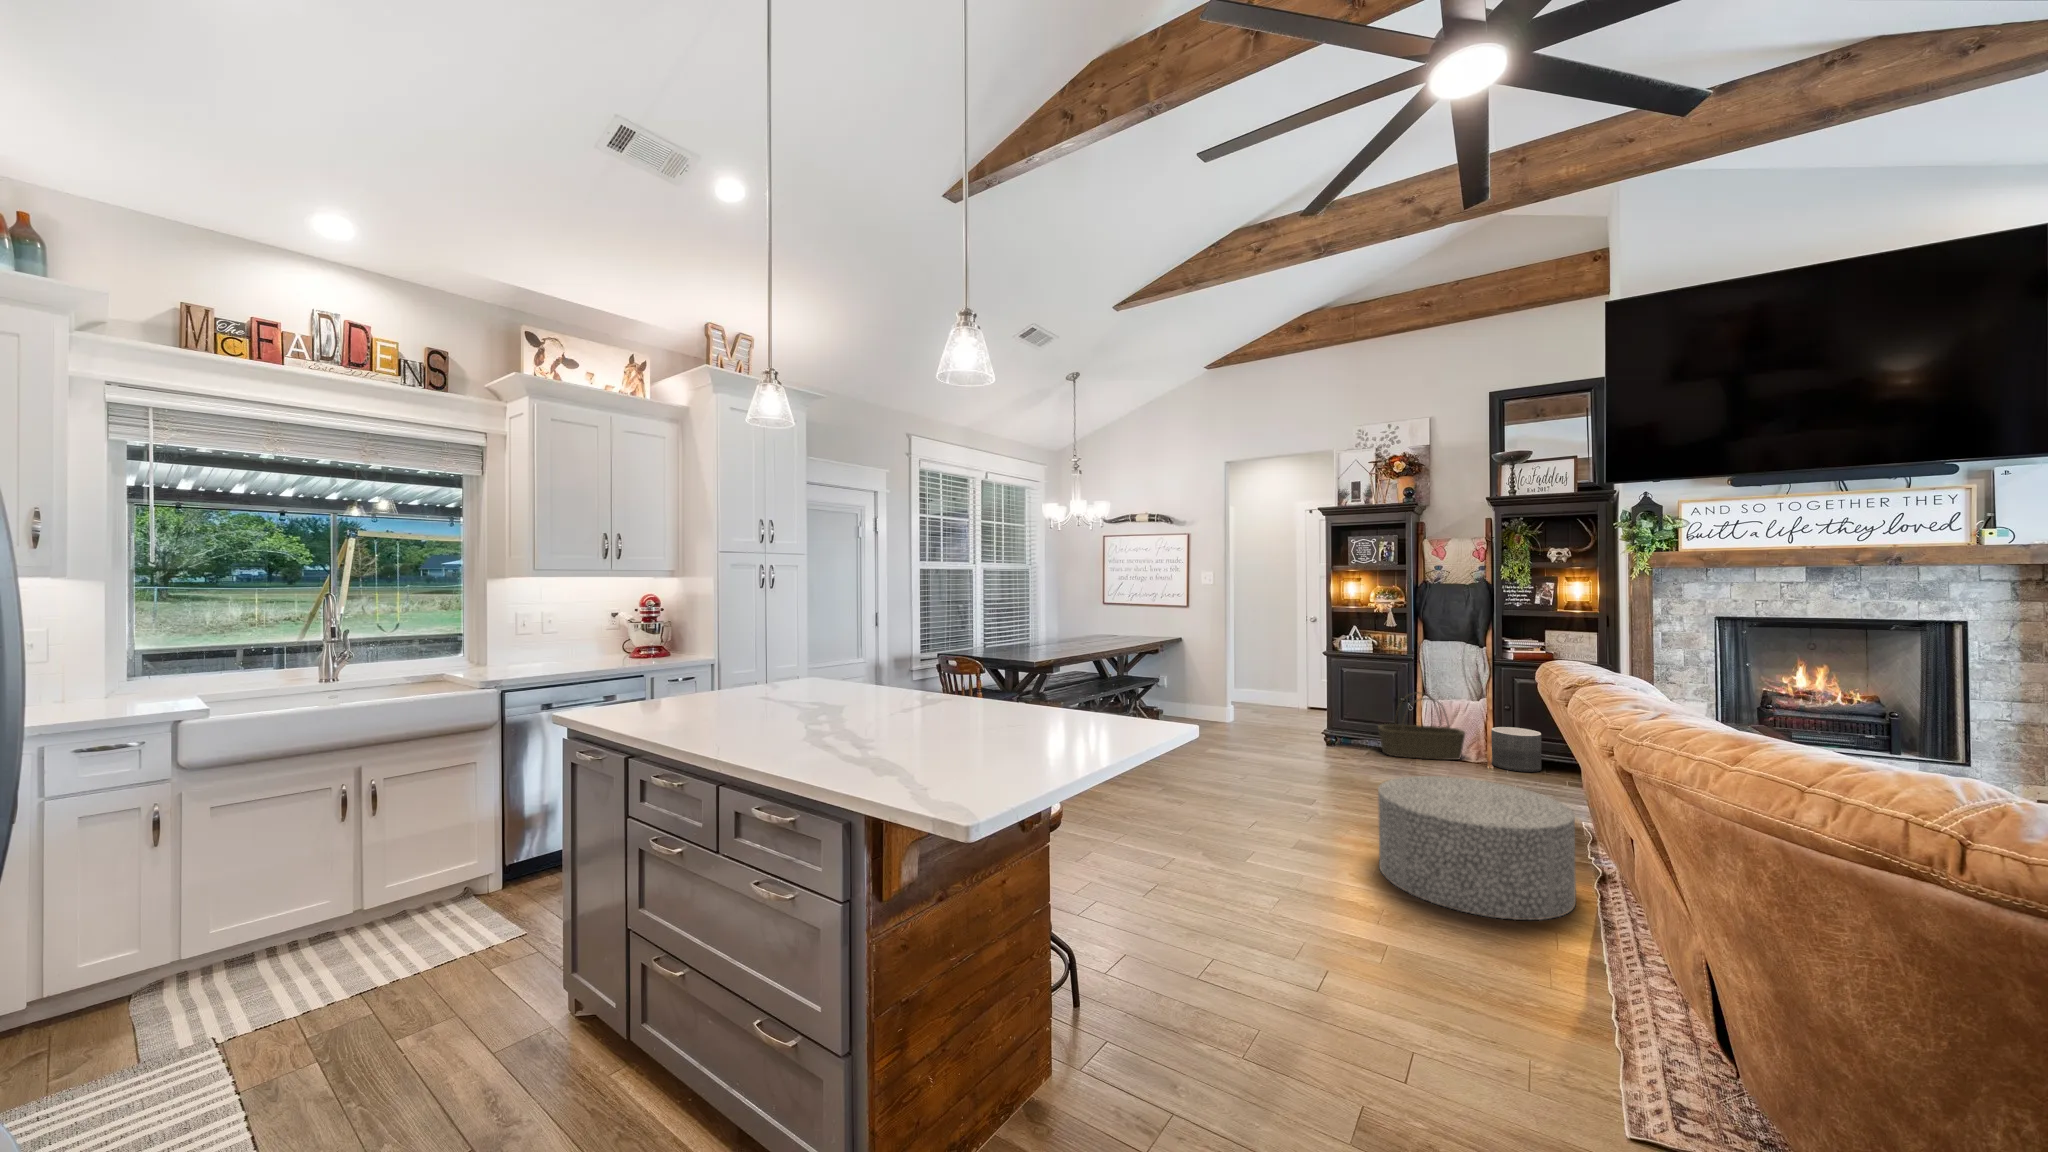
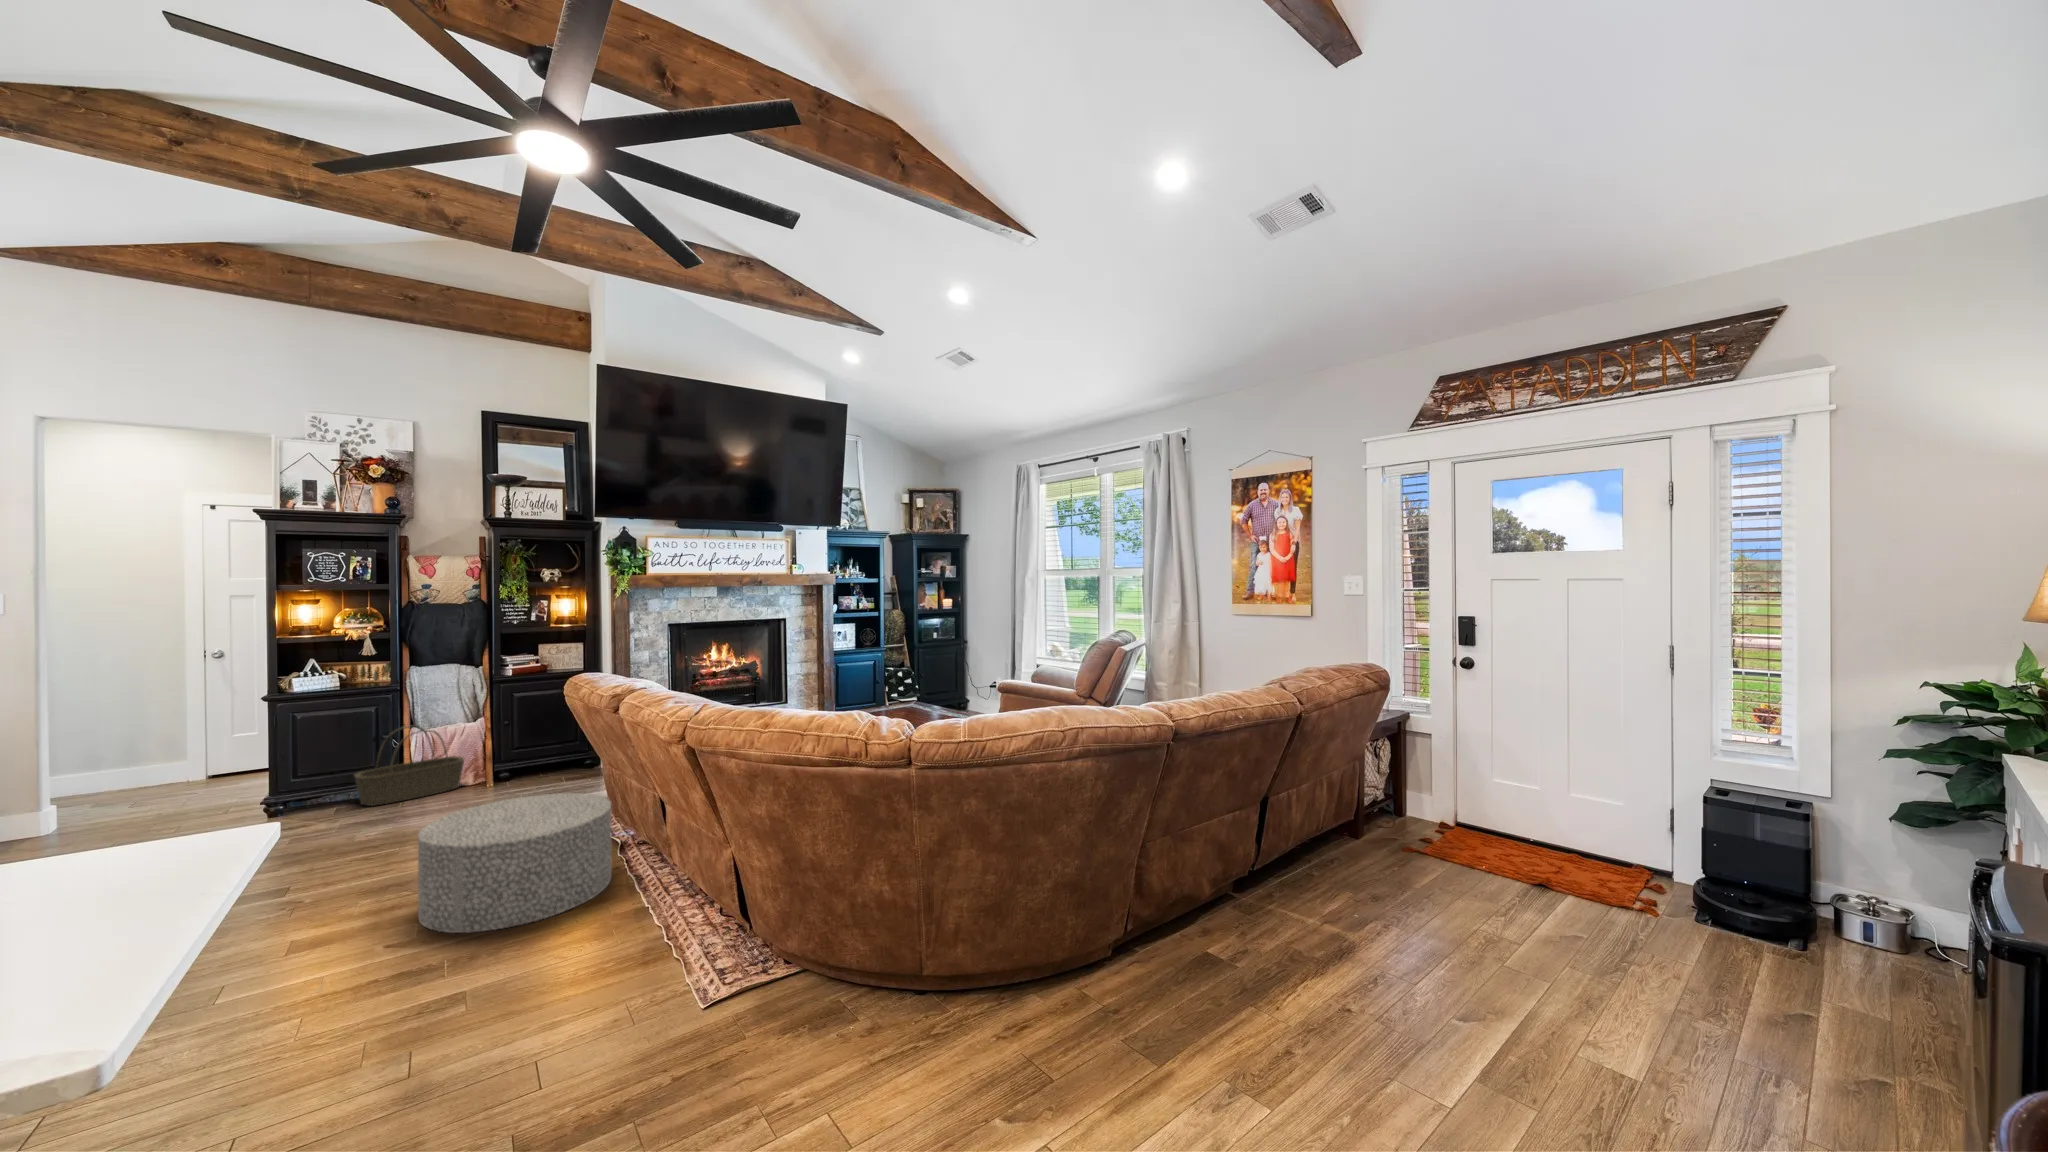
planter: present [1492,727,1541,772] -> none [493,741,541,784]

